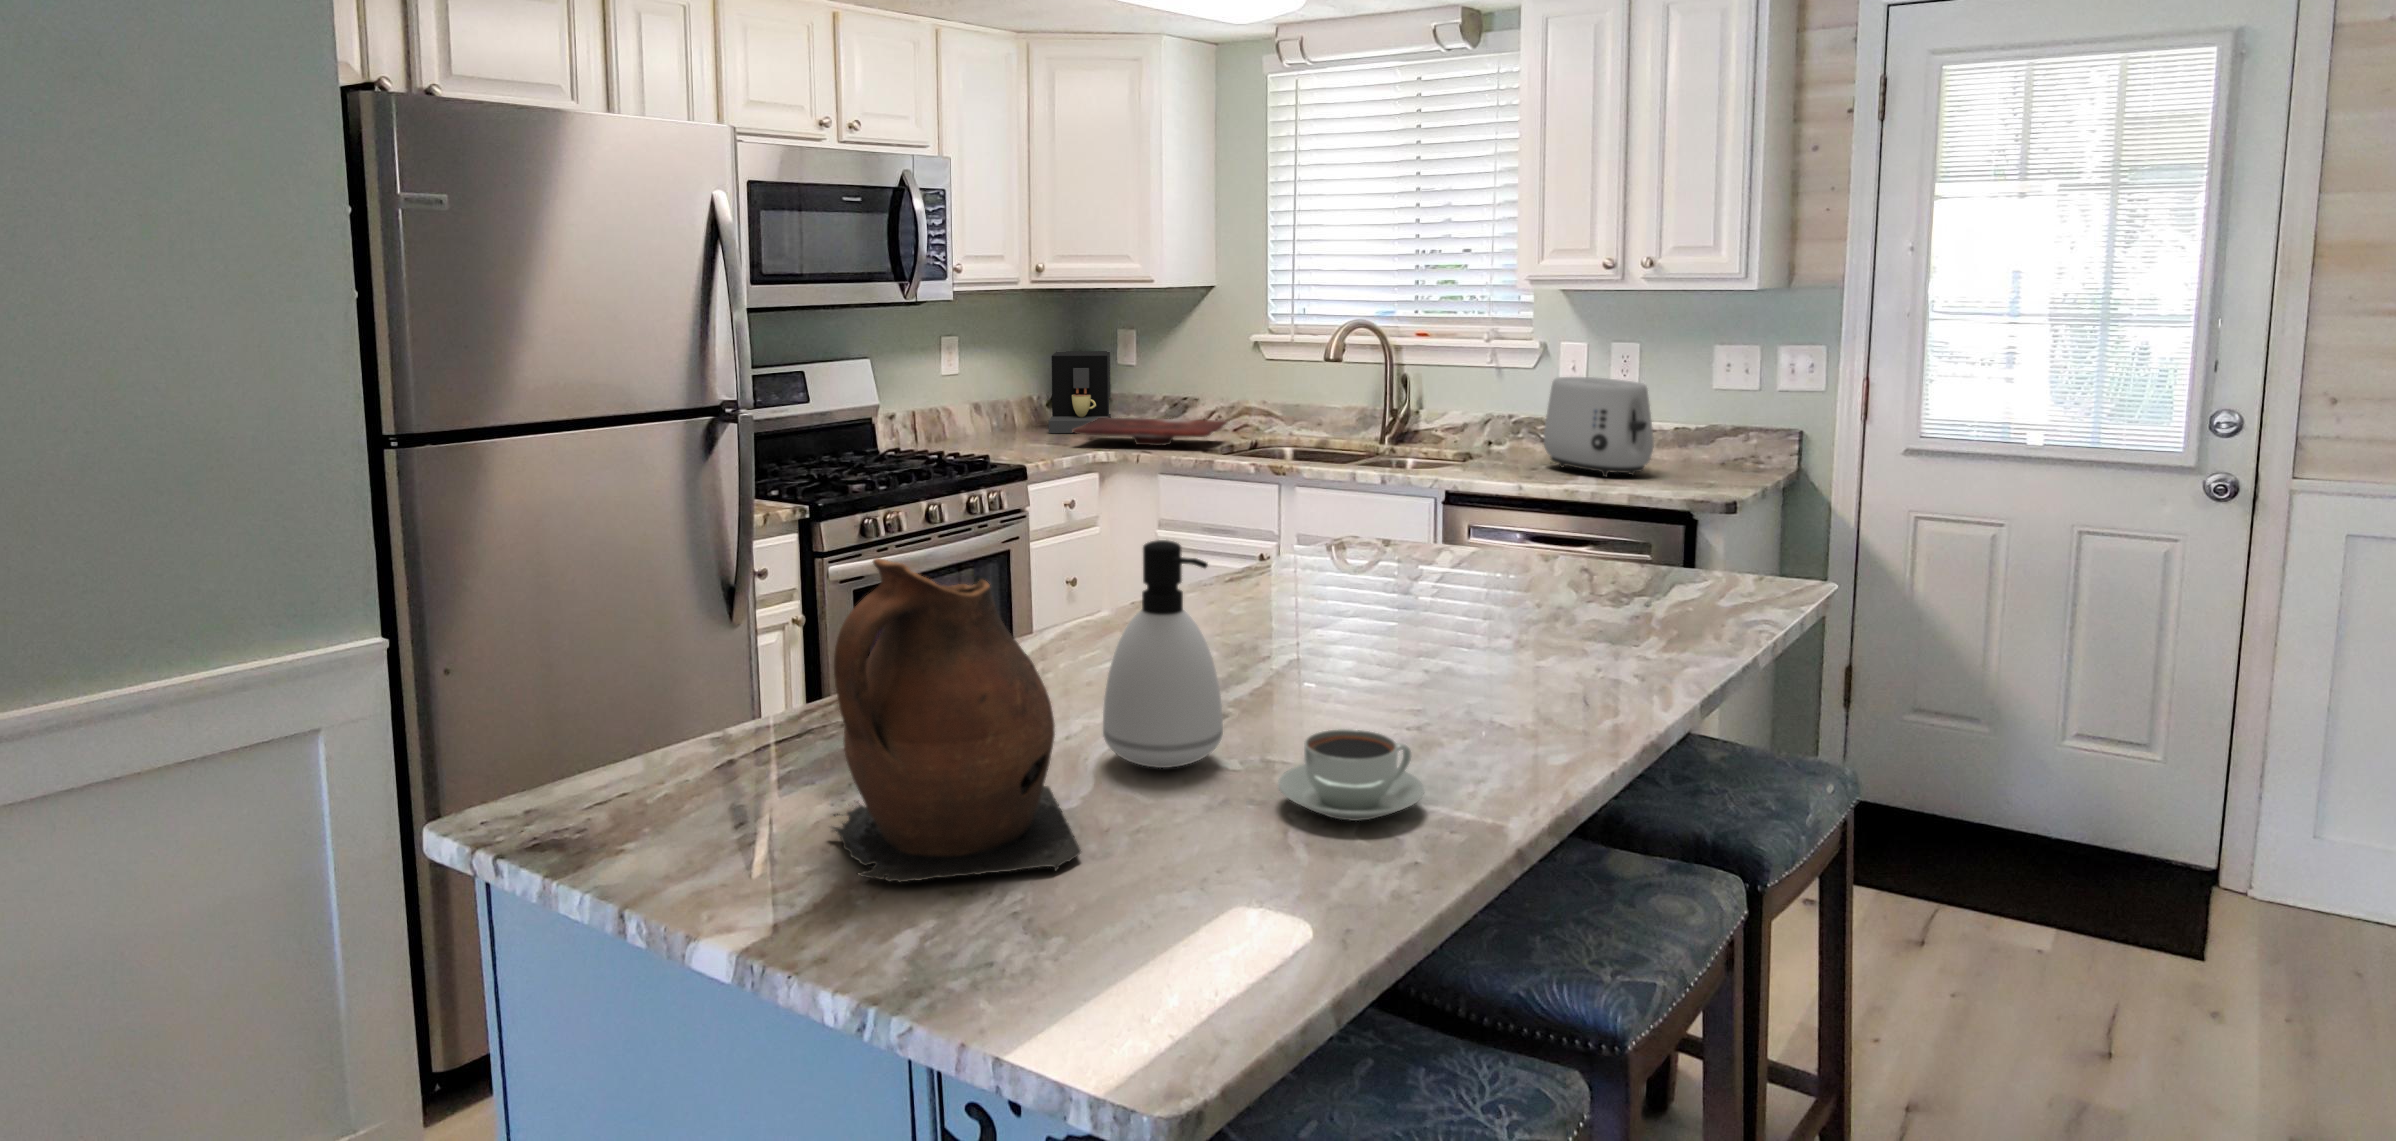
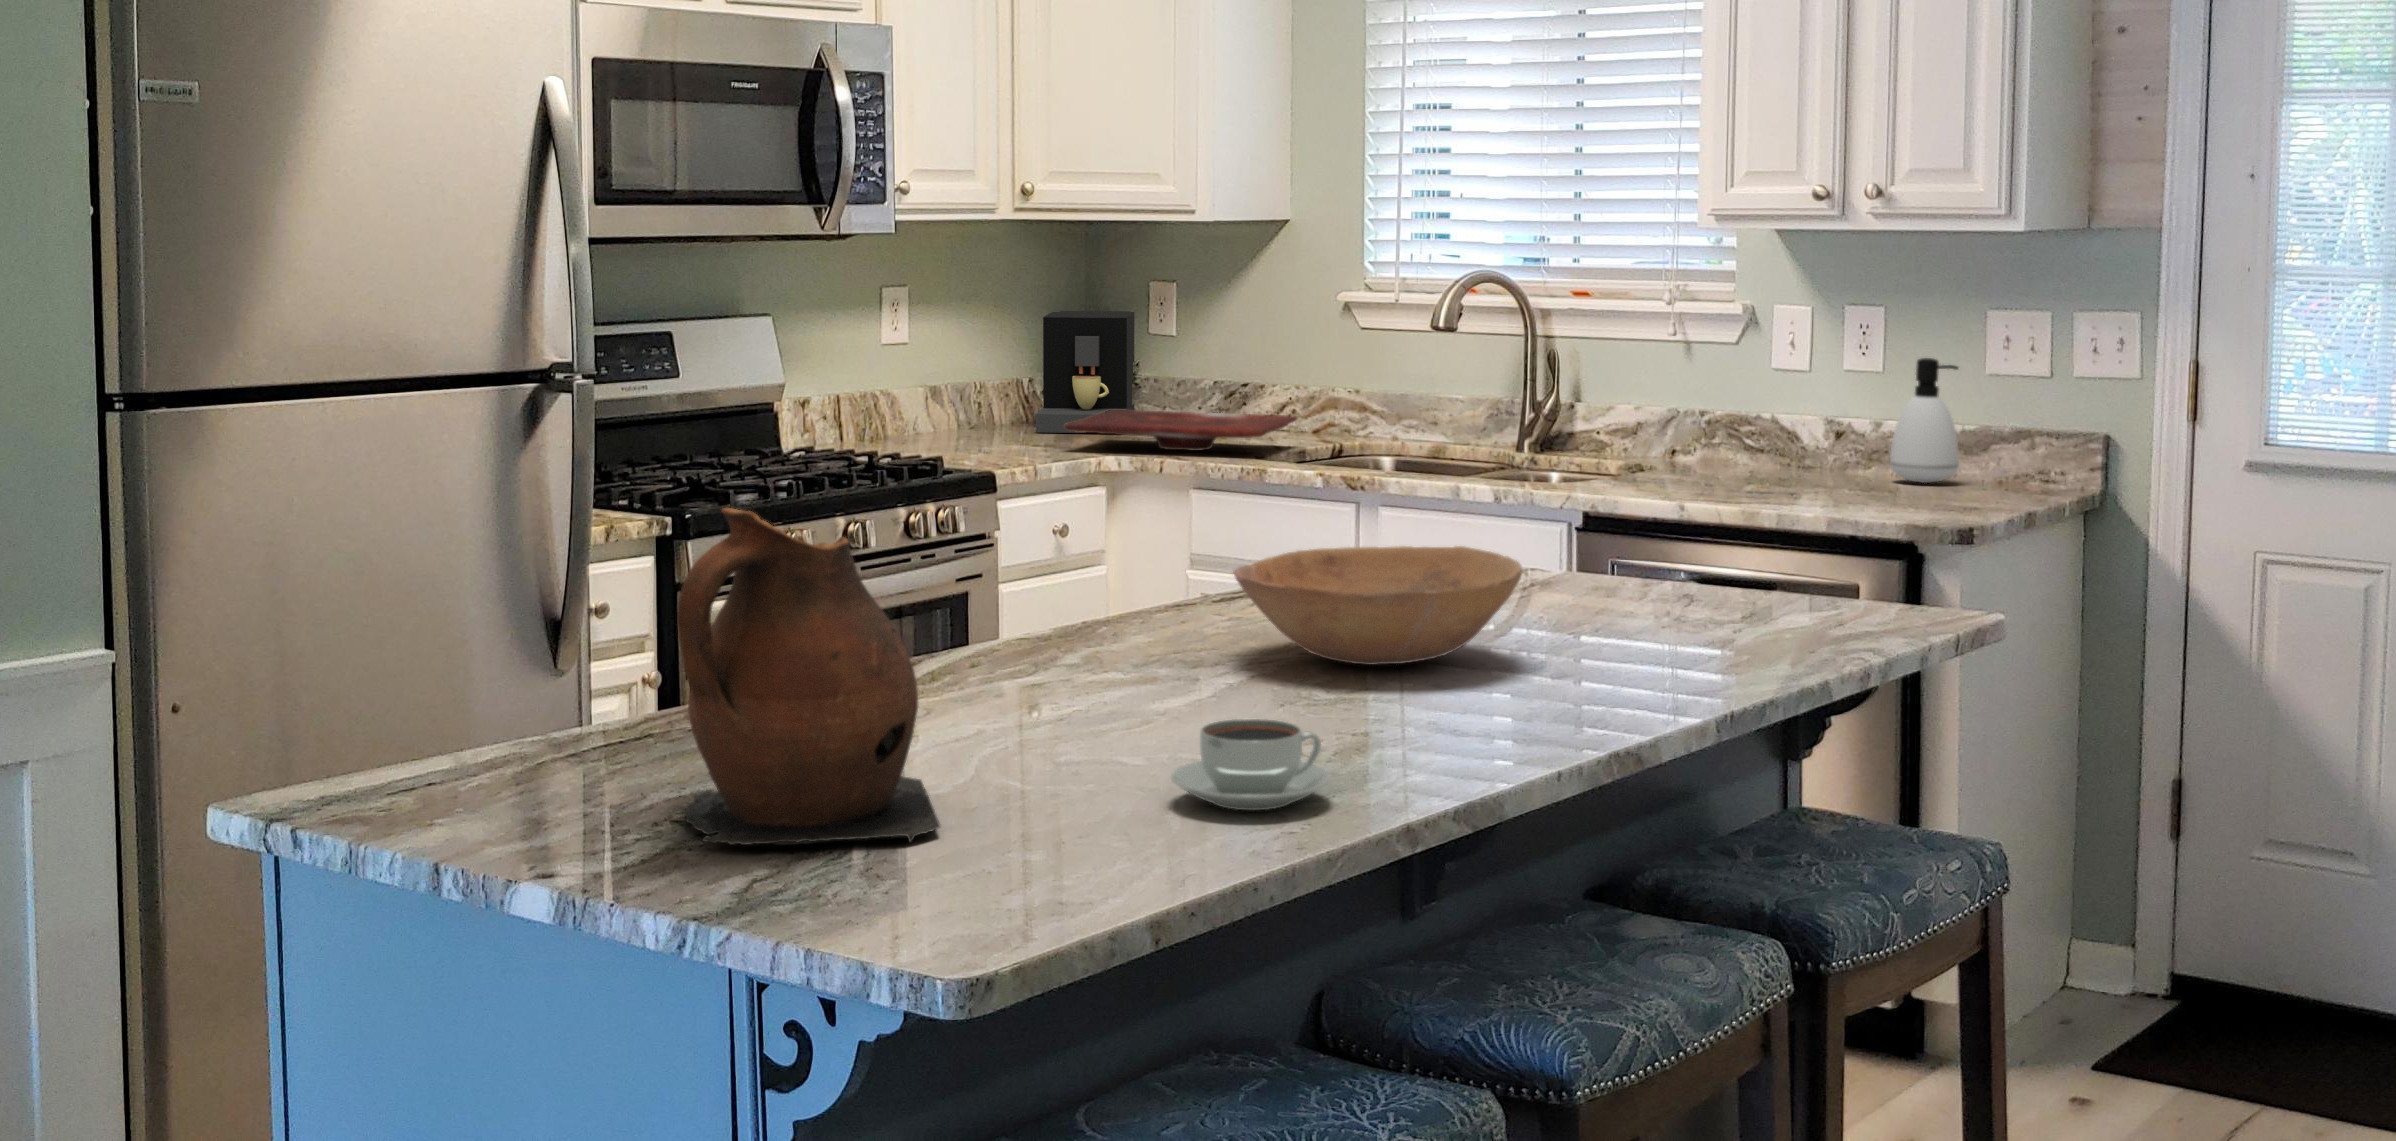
toaster: present [1544,377,1654,477] -> none [1737,355,1885,498]
soap dispenser: present [1103,540,1223,768] -> present [1890,358,1959,483]
bowl: none [1264,540,1499,641] -> present [1233,546,1522,665]

